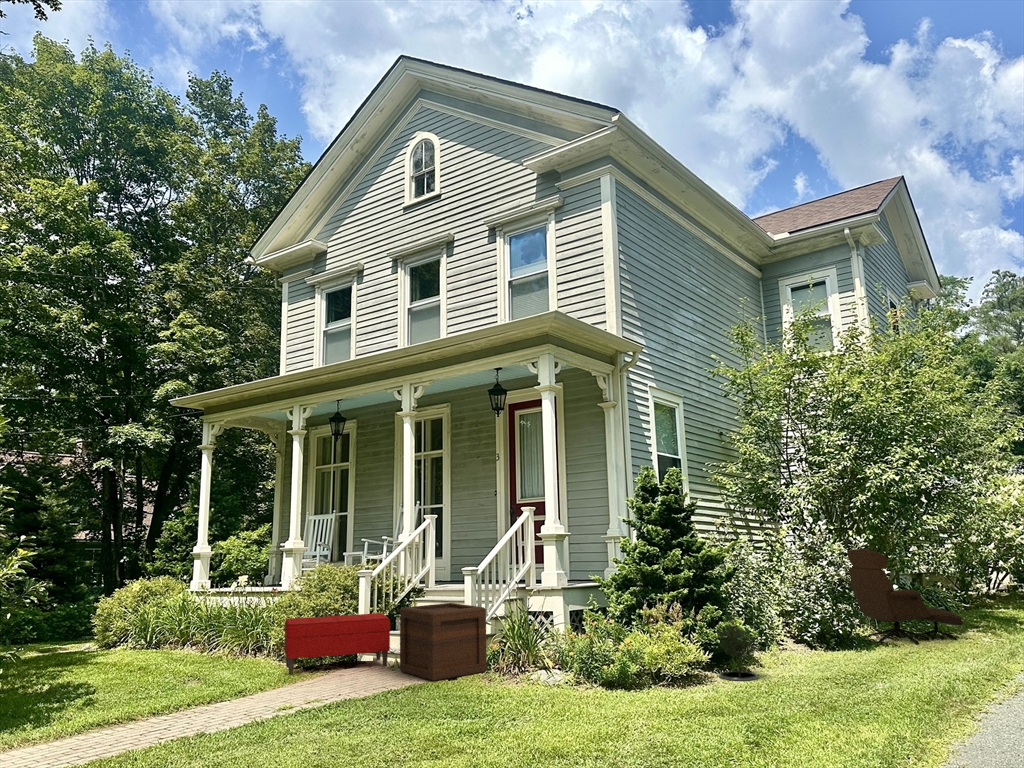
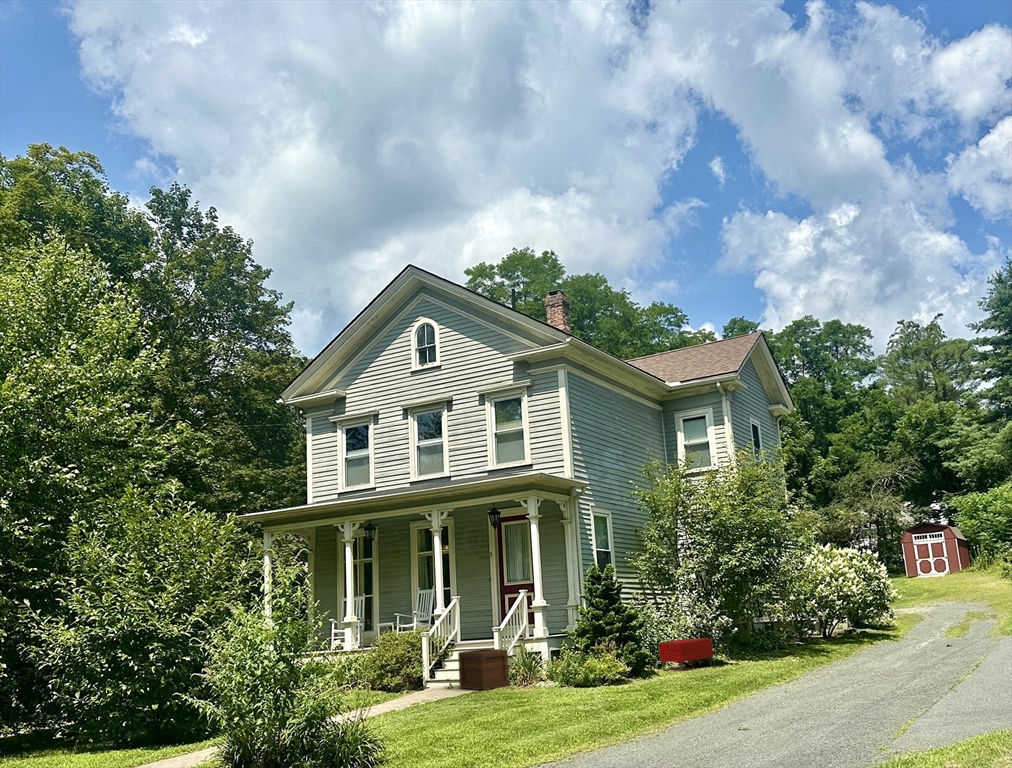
lounge chair: present [847,549,963,644] -> none [710,608,774,662]
bench: present [284,613,390,674] -> present [659,638,713,671]
potted tree: present [717,614,758,681] -> none [633,643,657,681]

